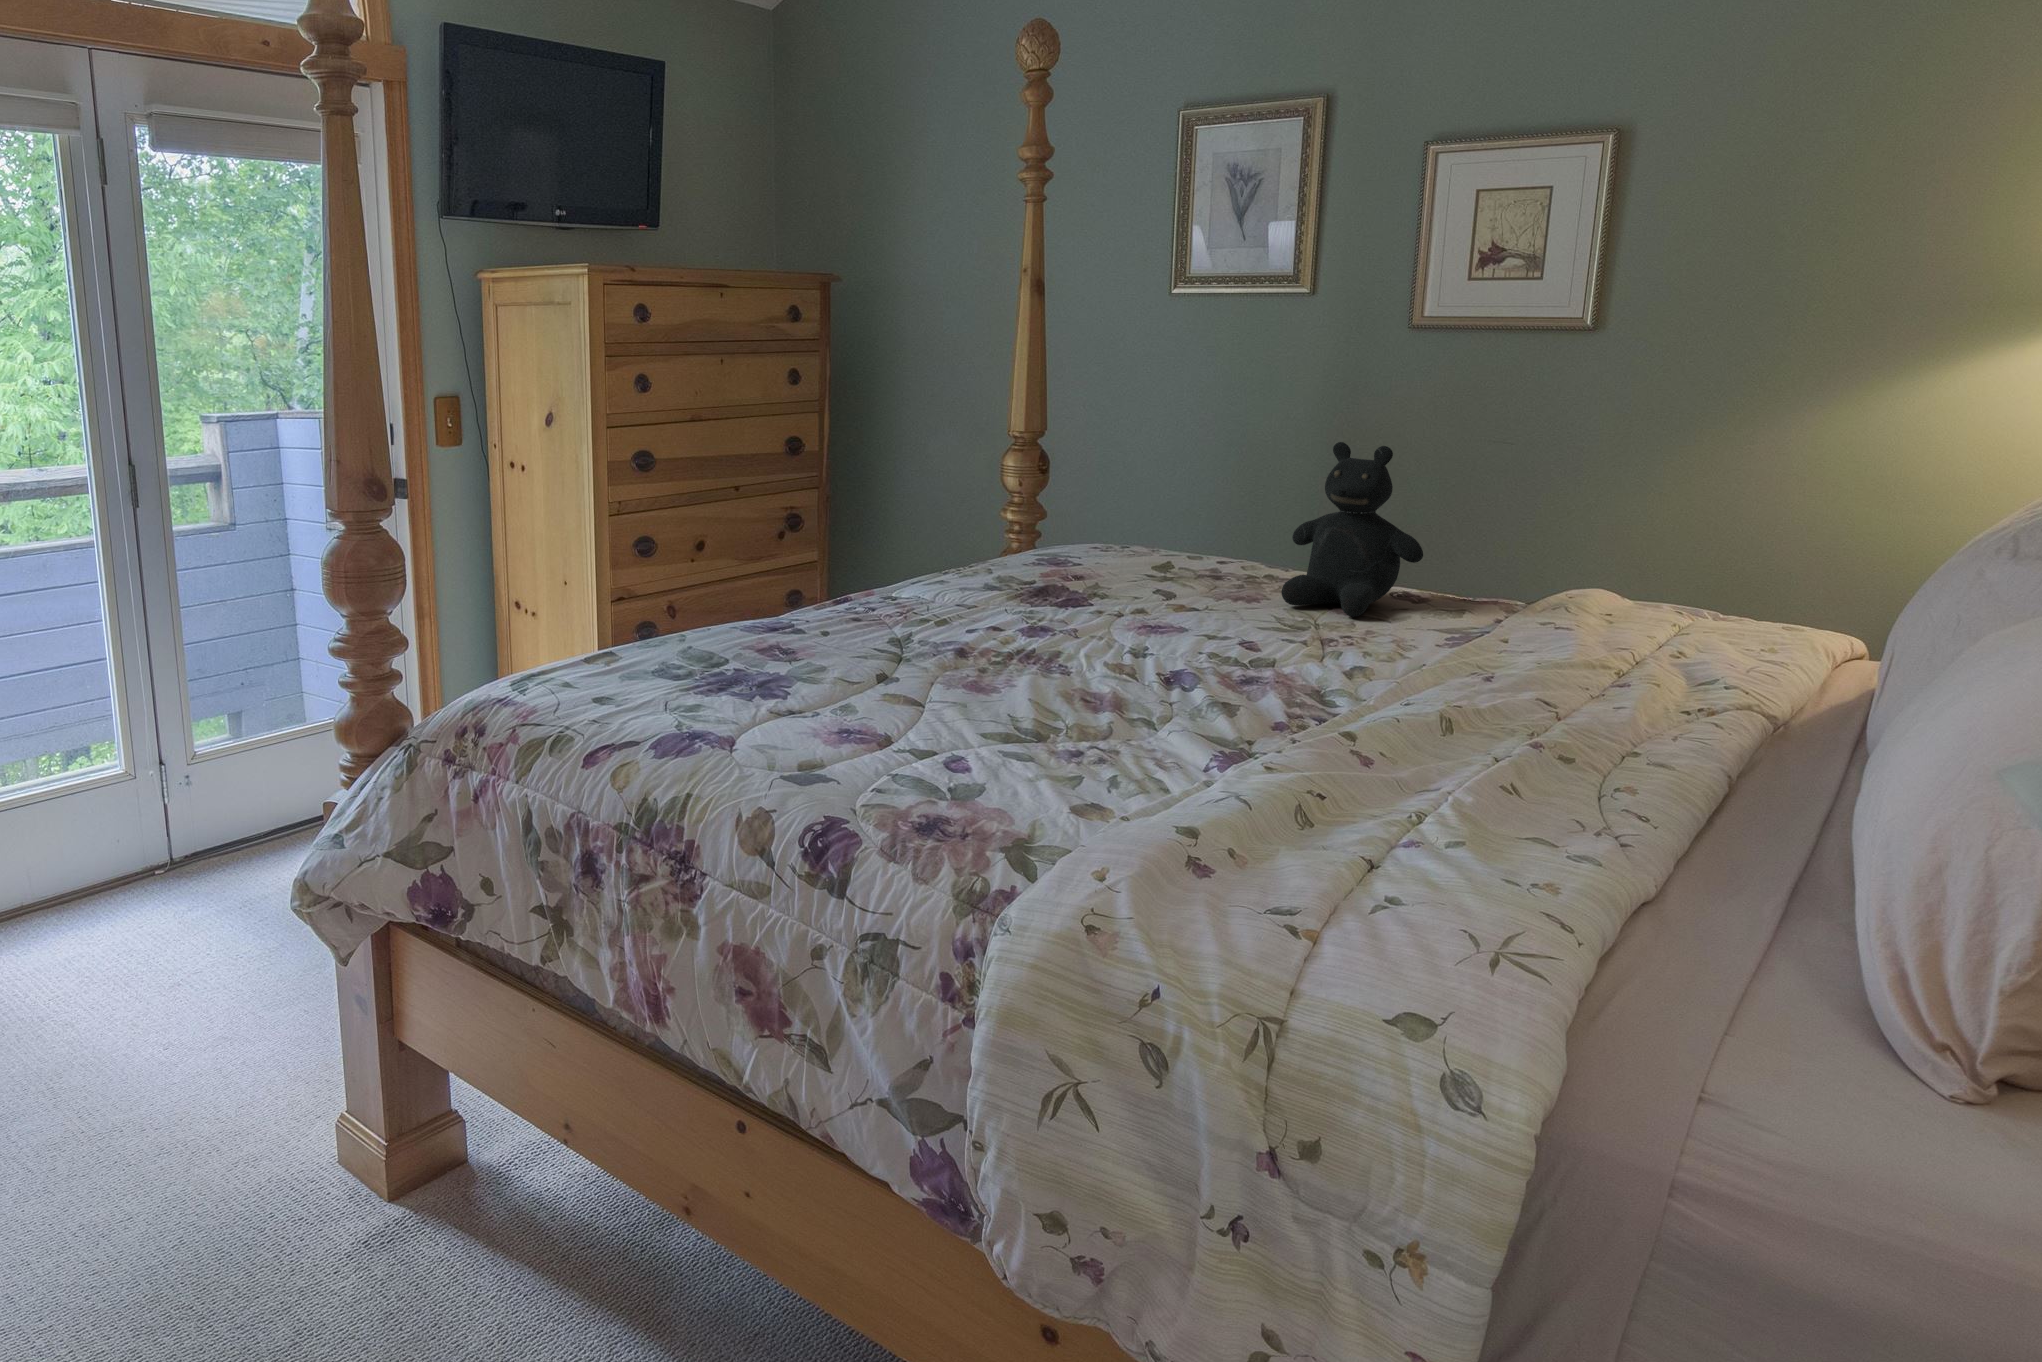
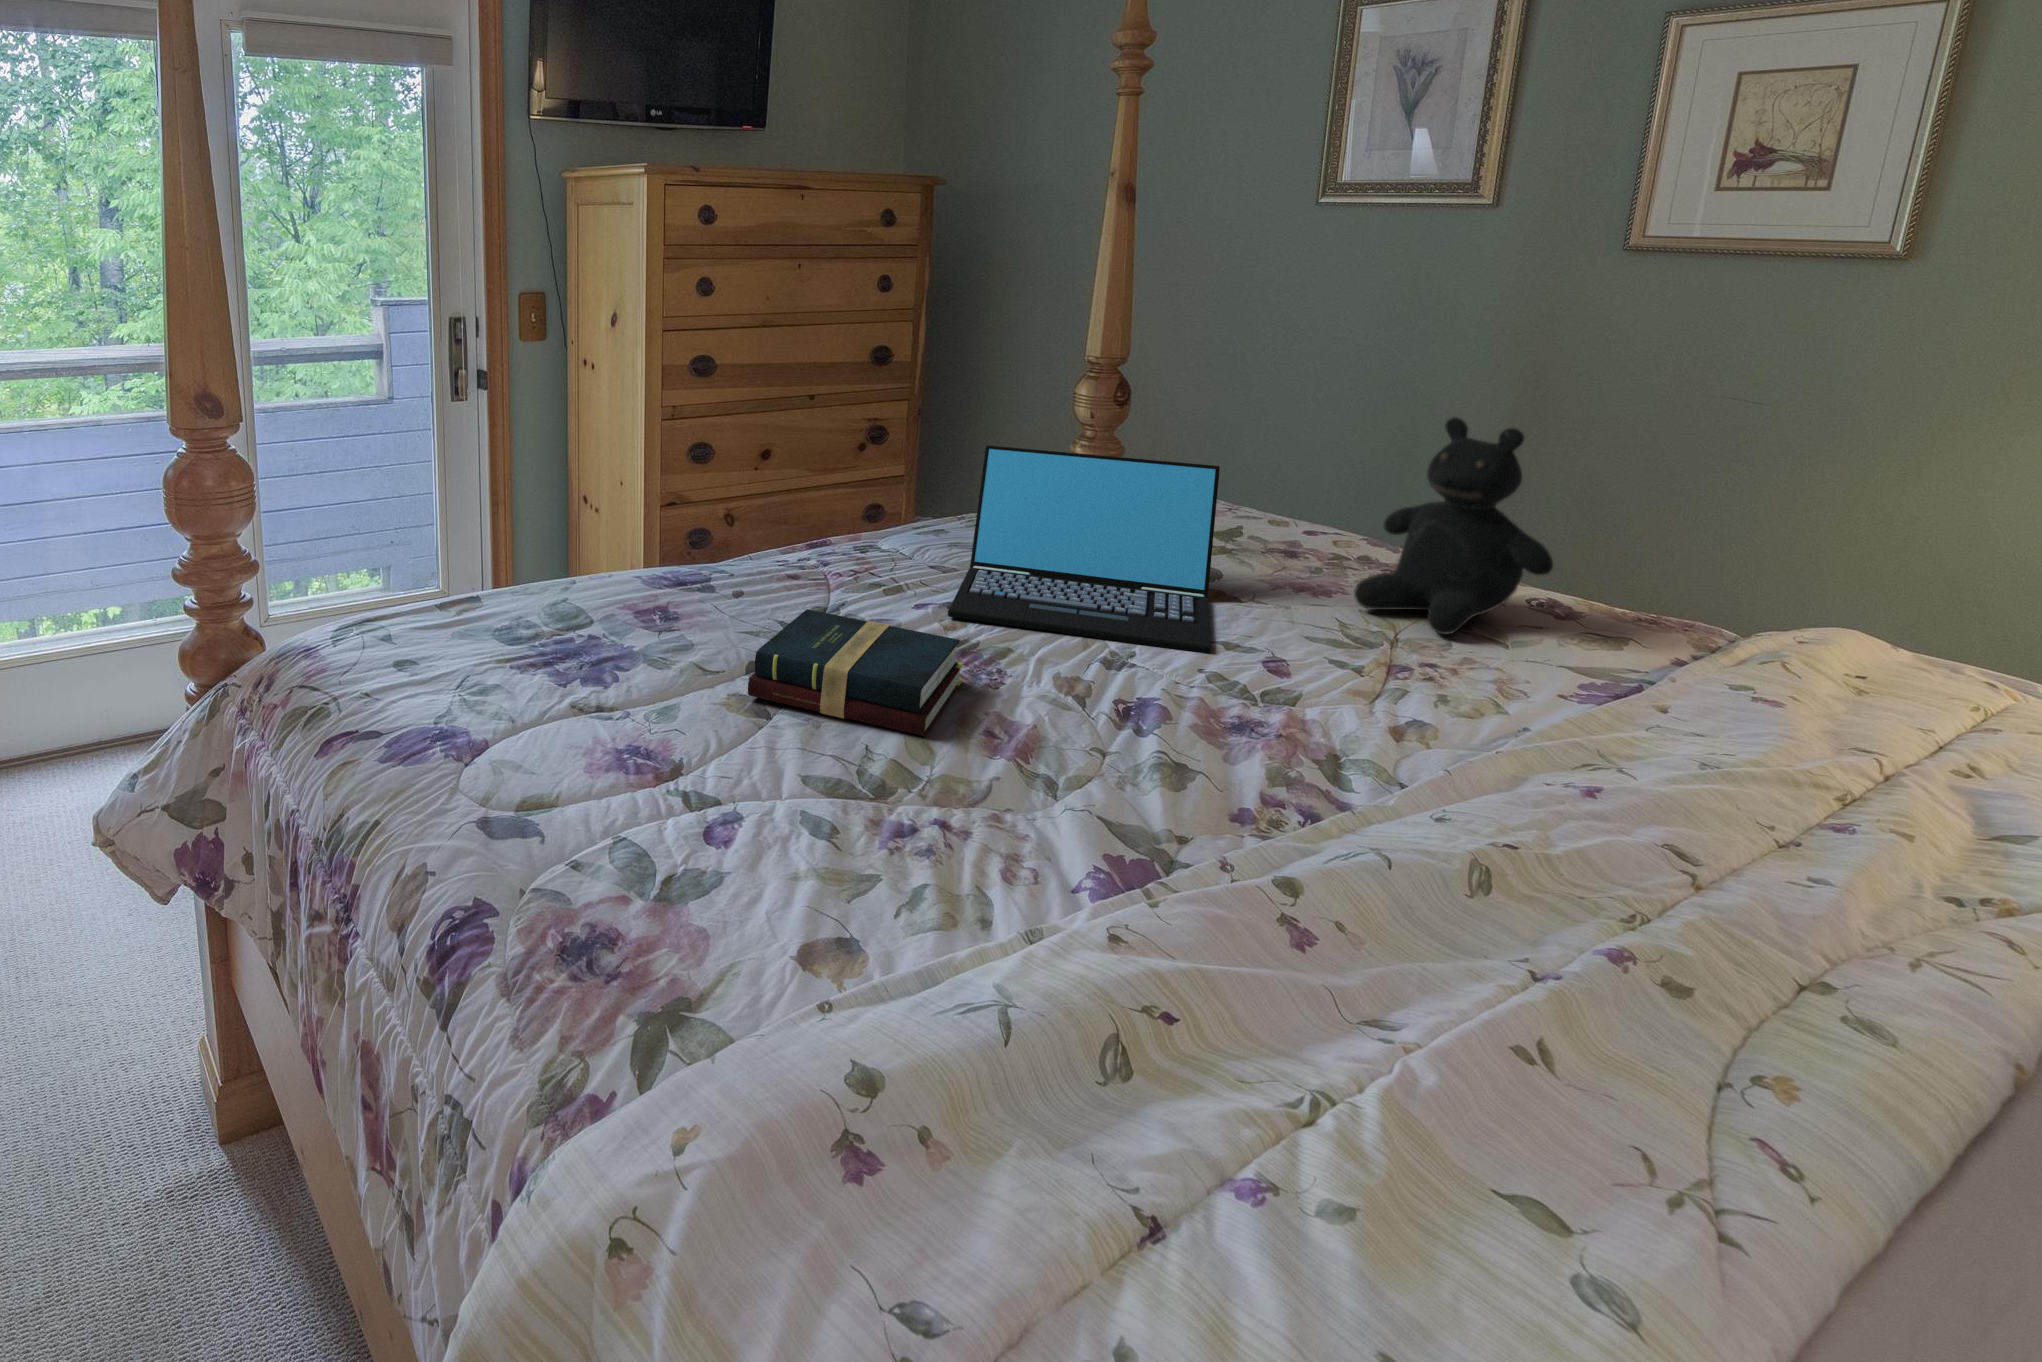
laptop: none [966,490,1193,644] -> present [948,445,1220,653]
hardback book: none [823,630,1005,720] -> present [748,609,964,736]

